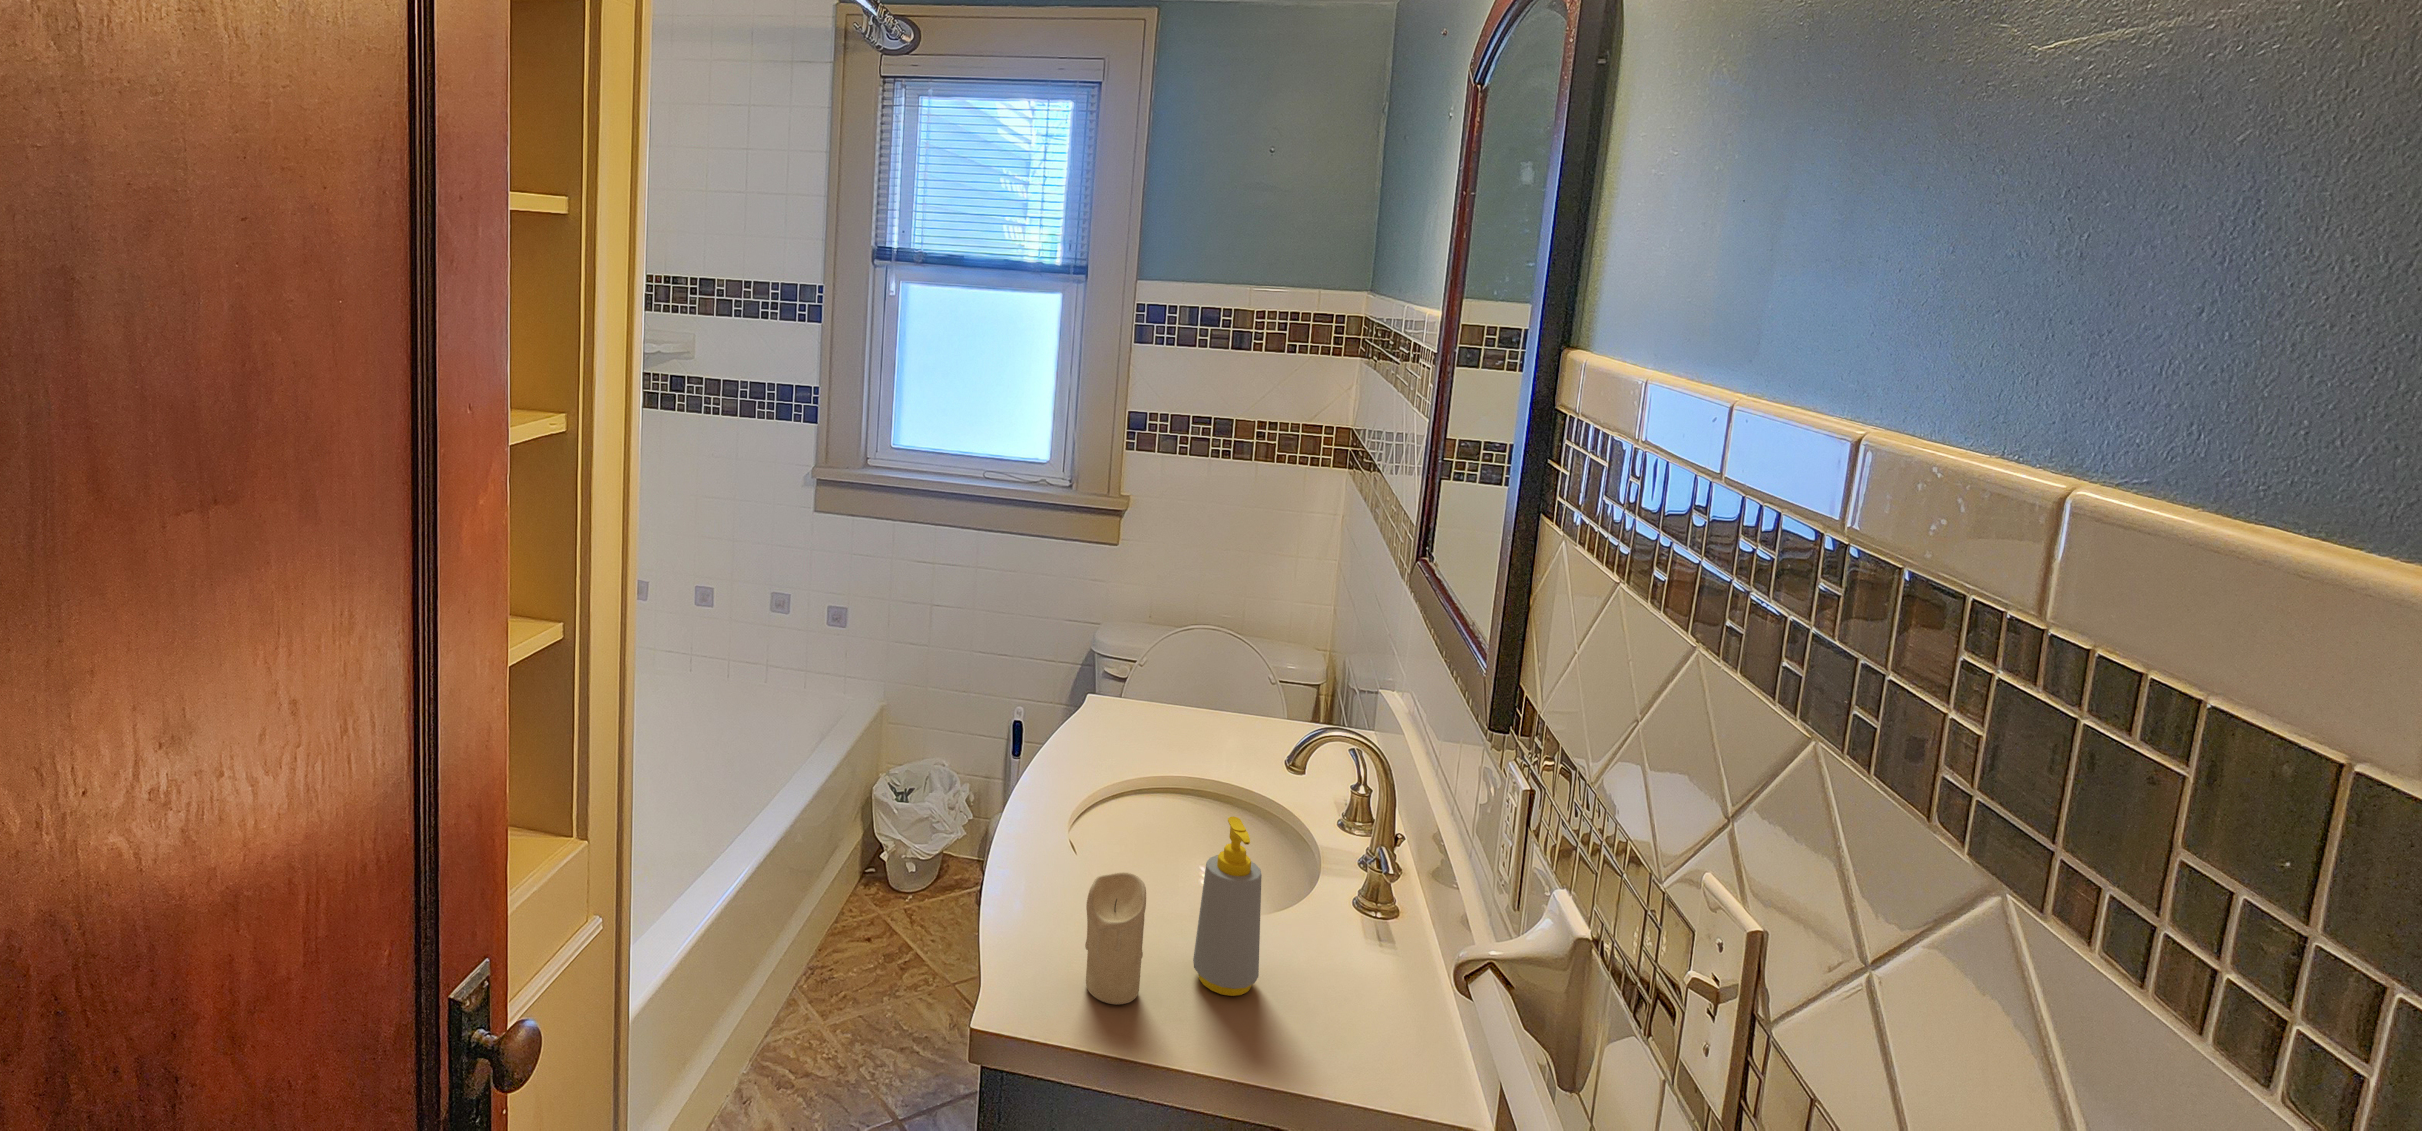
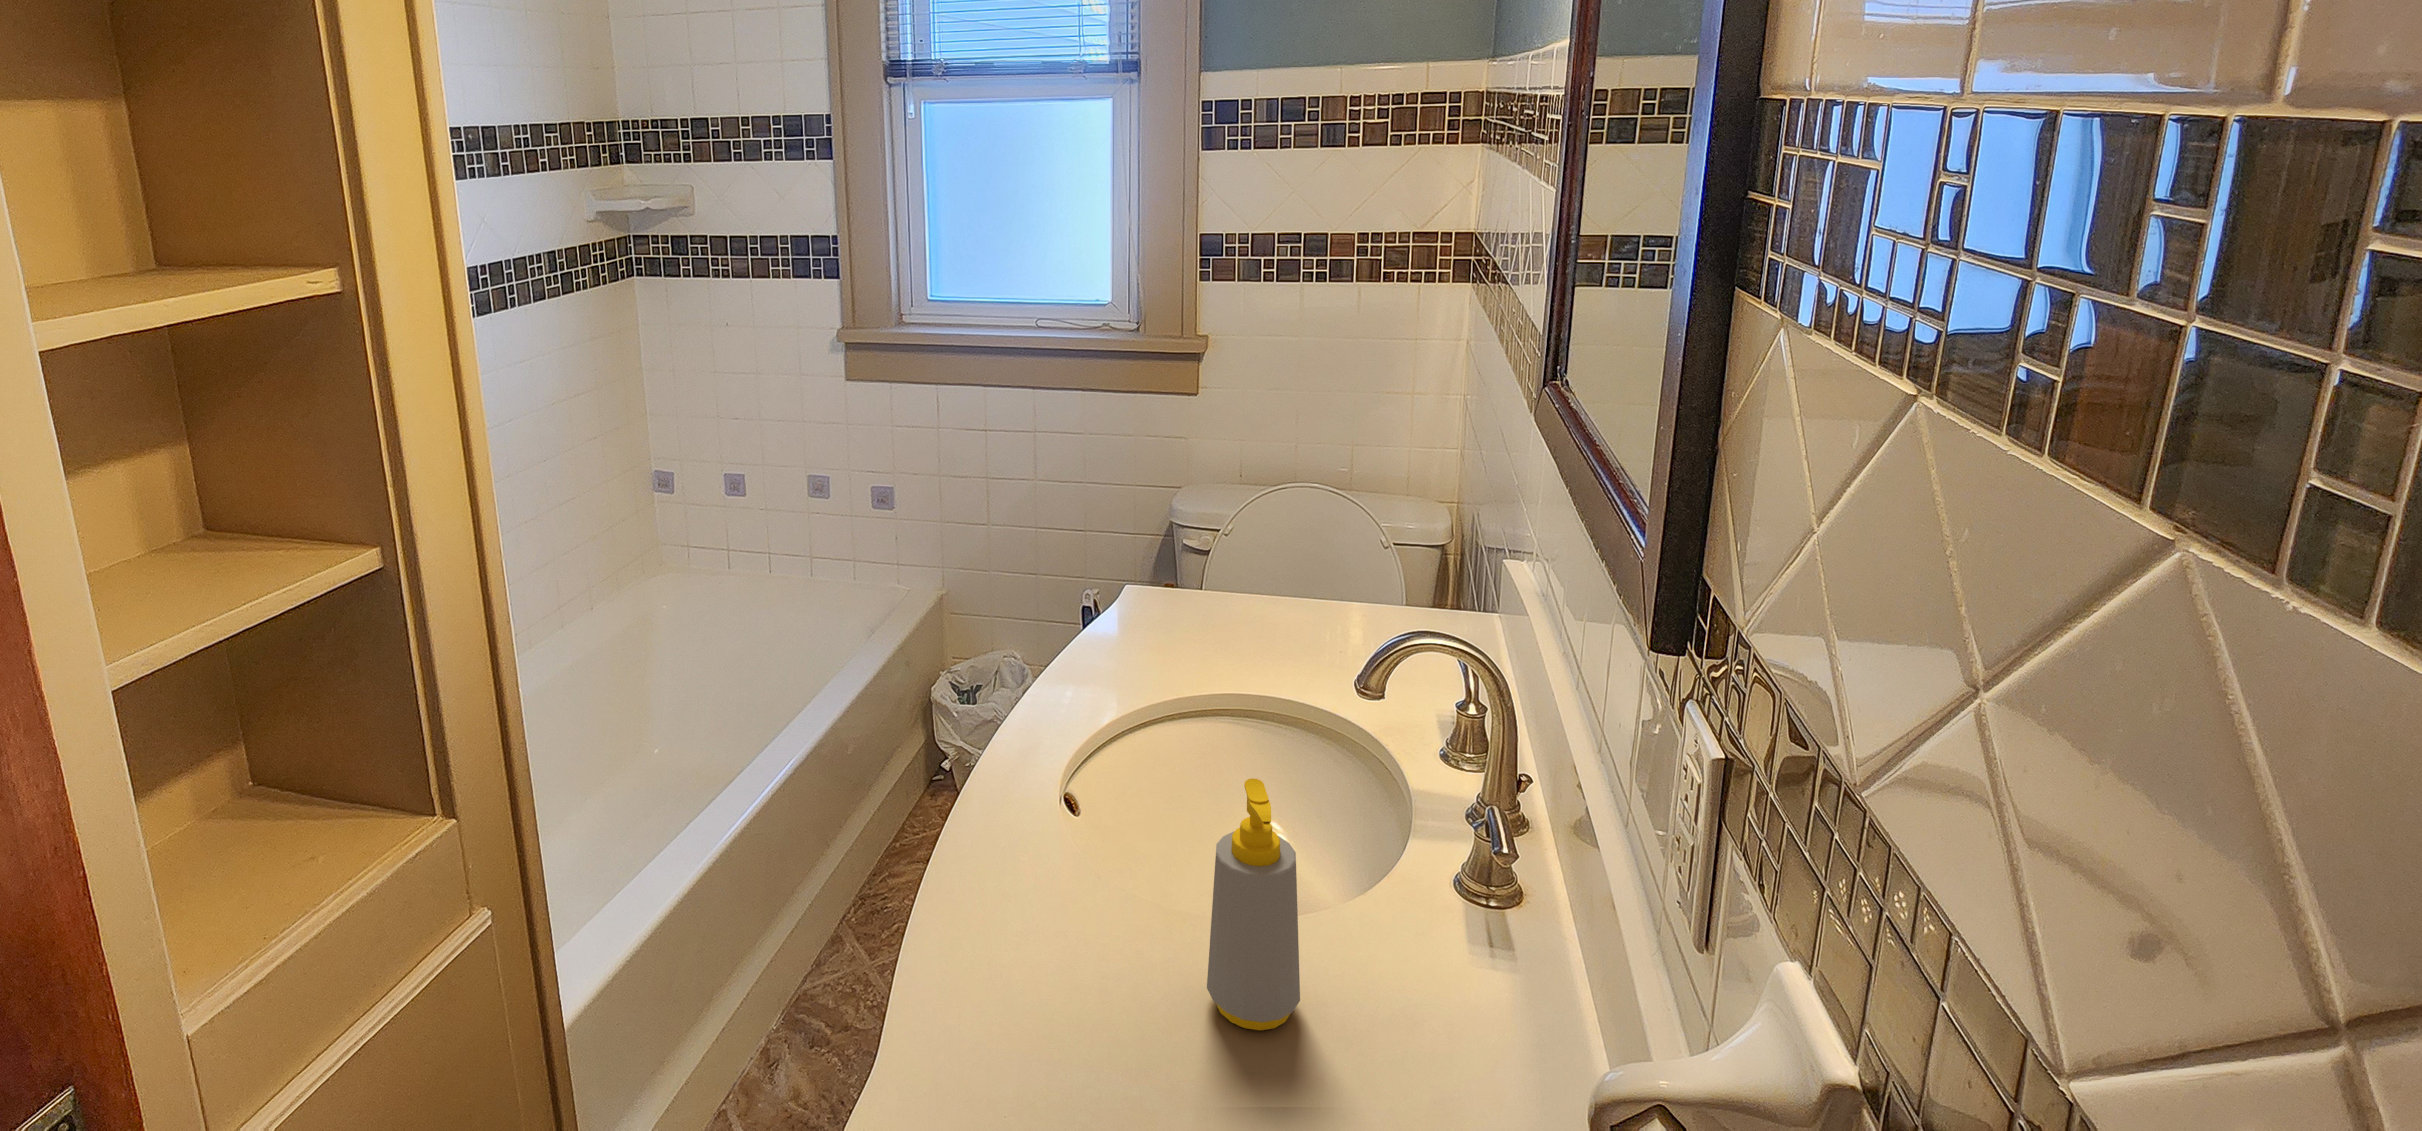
candle: present [1085,872,1146,1004] -> none [1038,864,1123,1052]

